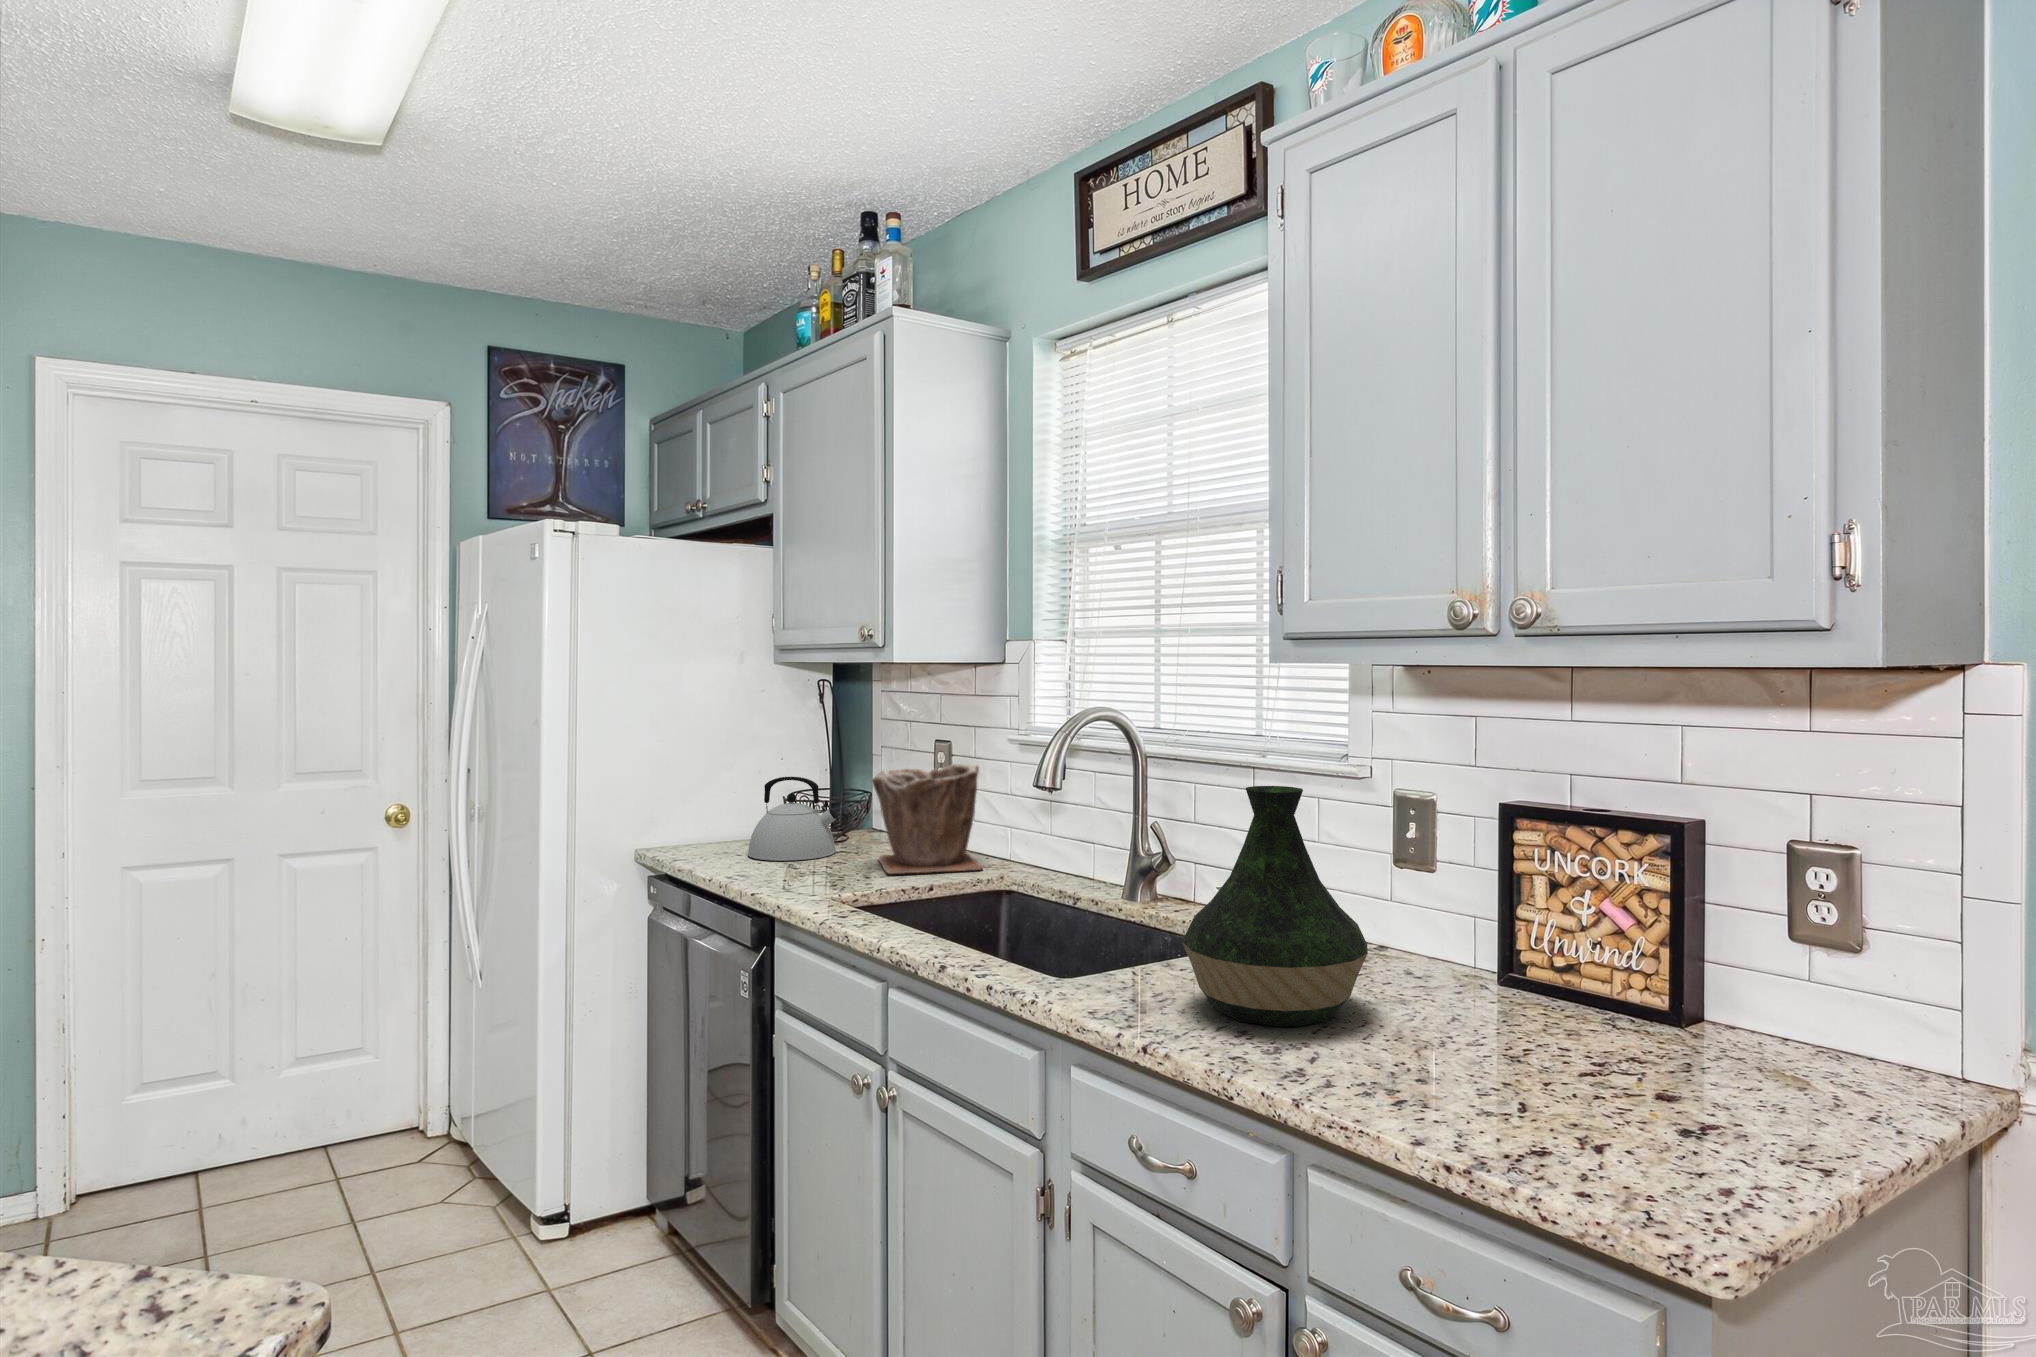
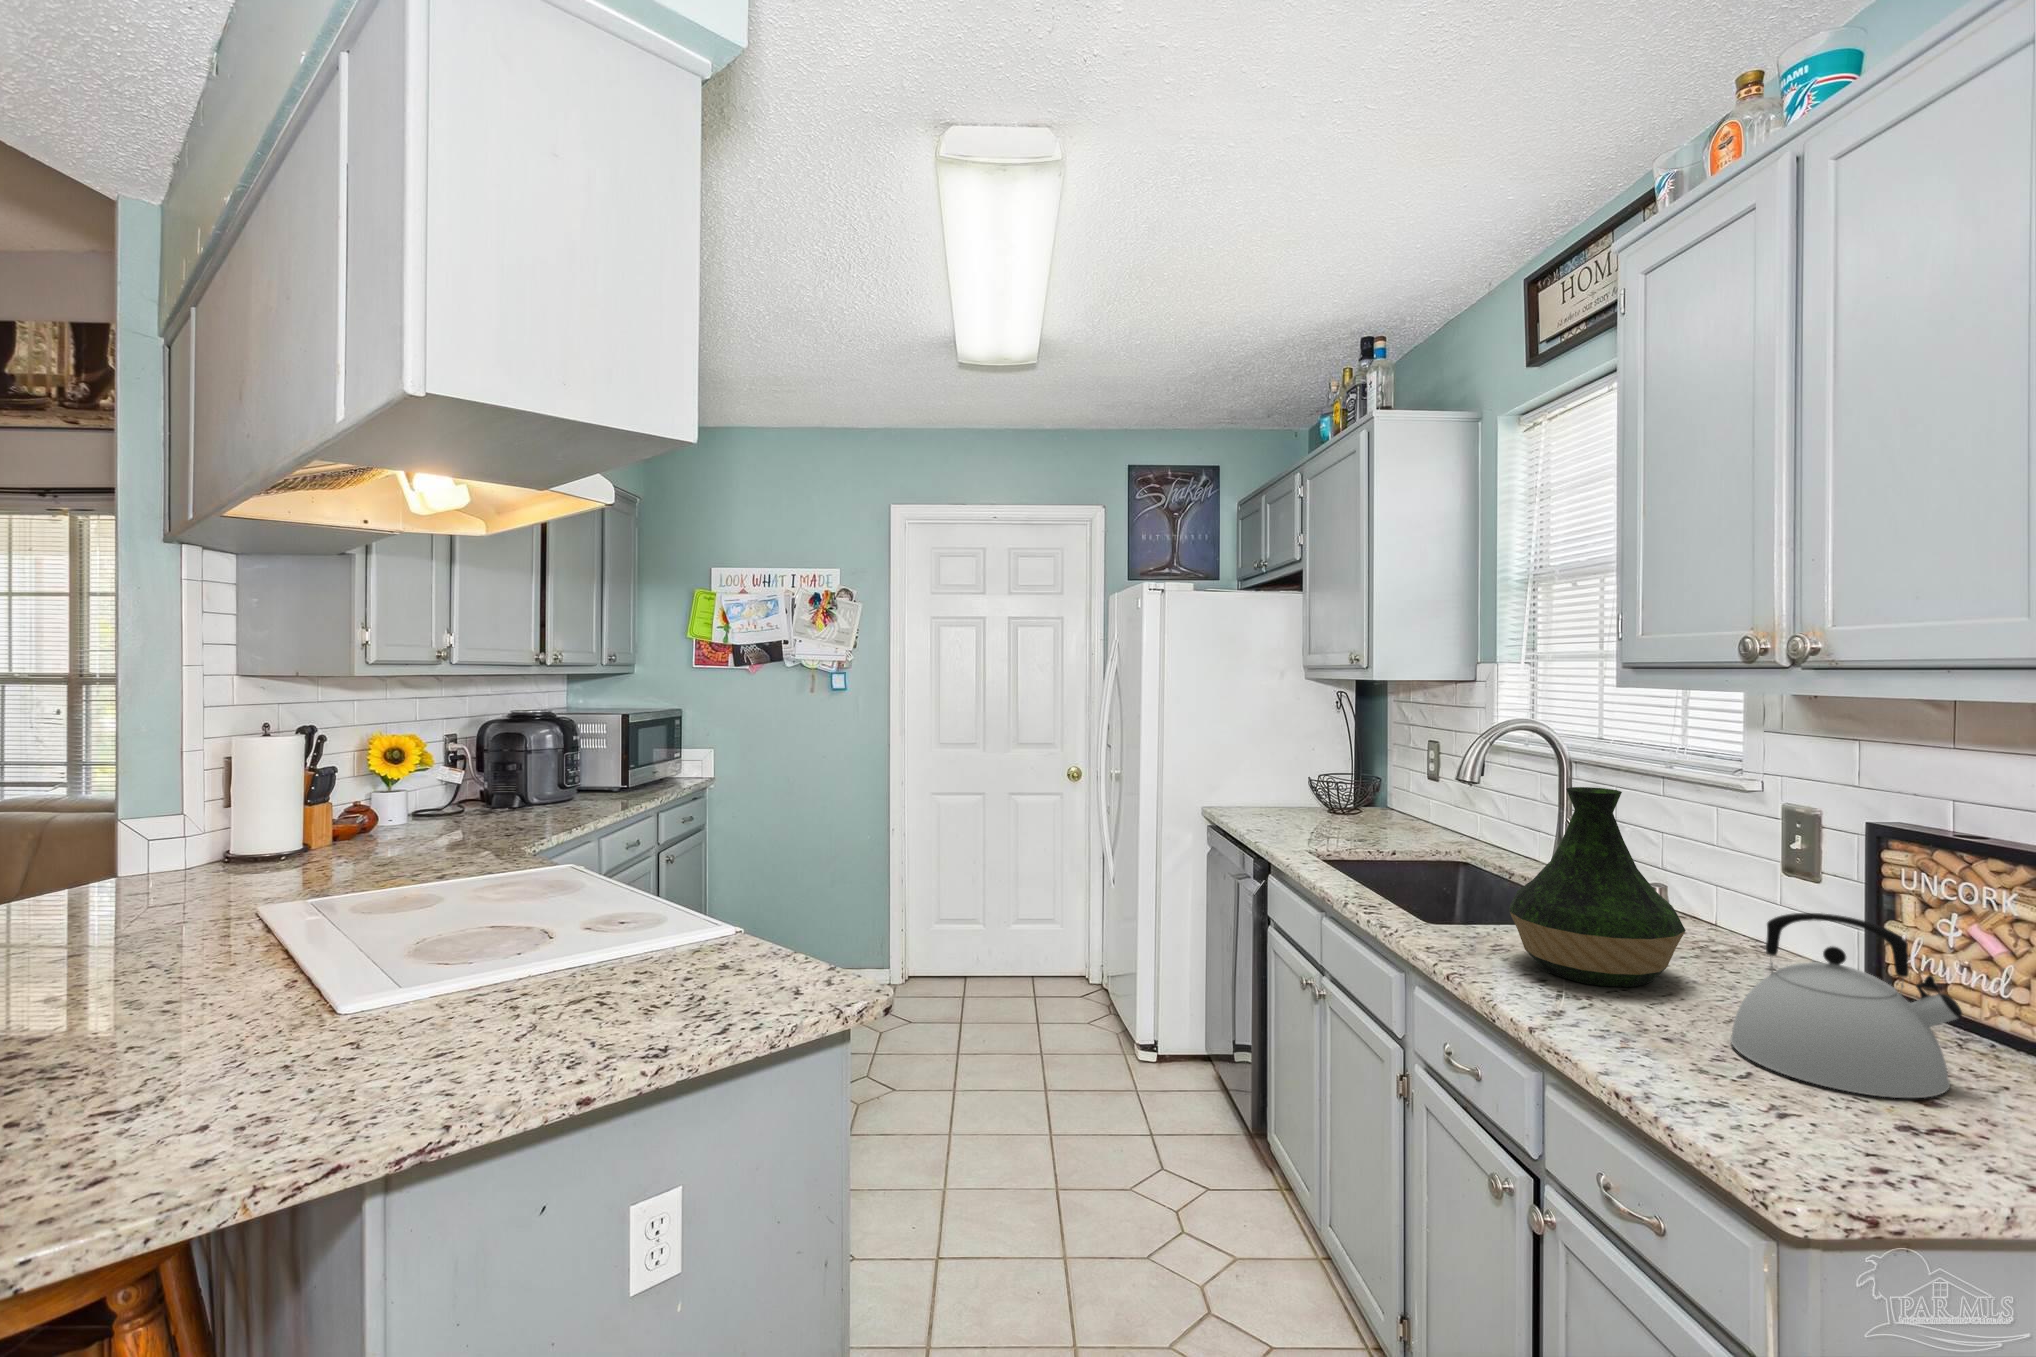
plant pot: present [872,764,982,875] -> none [1357,760,1448,845]
kettle: present [748,777,838,861] -> present [1730,913,1962,1098]

